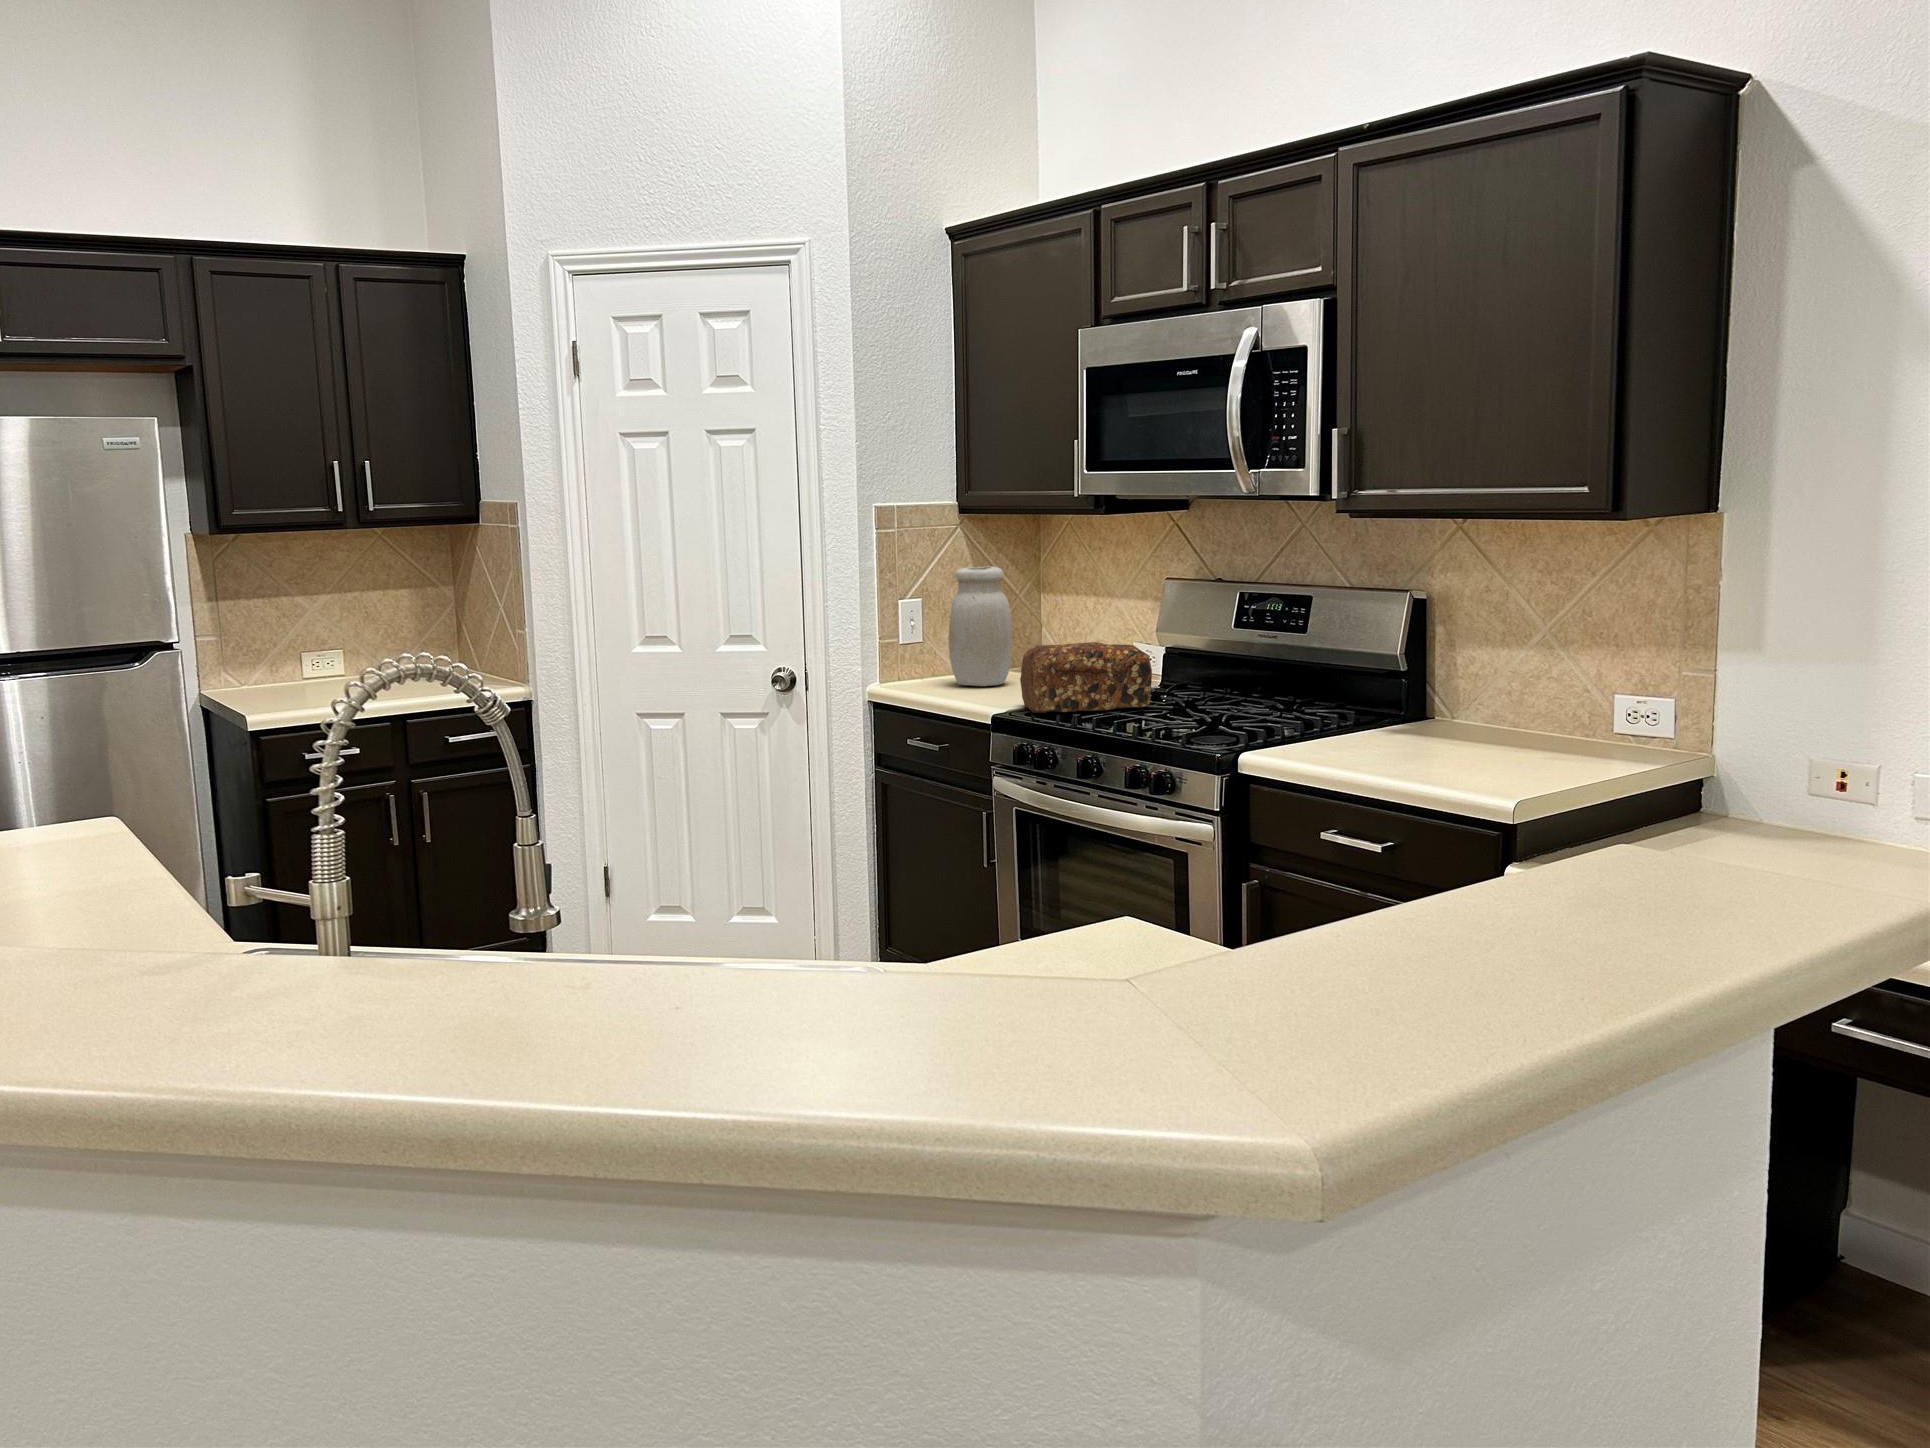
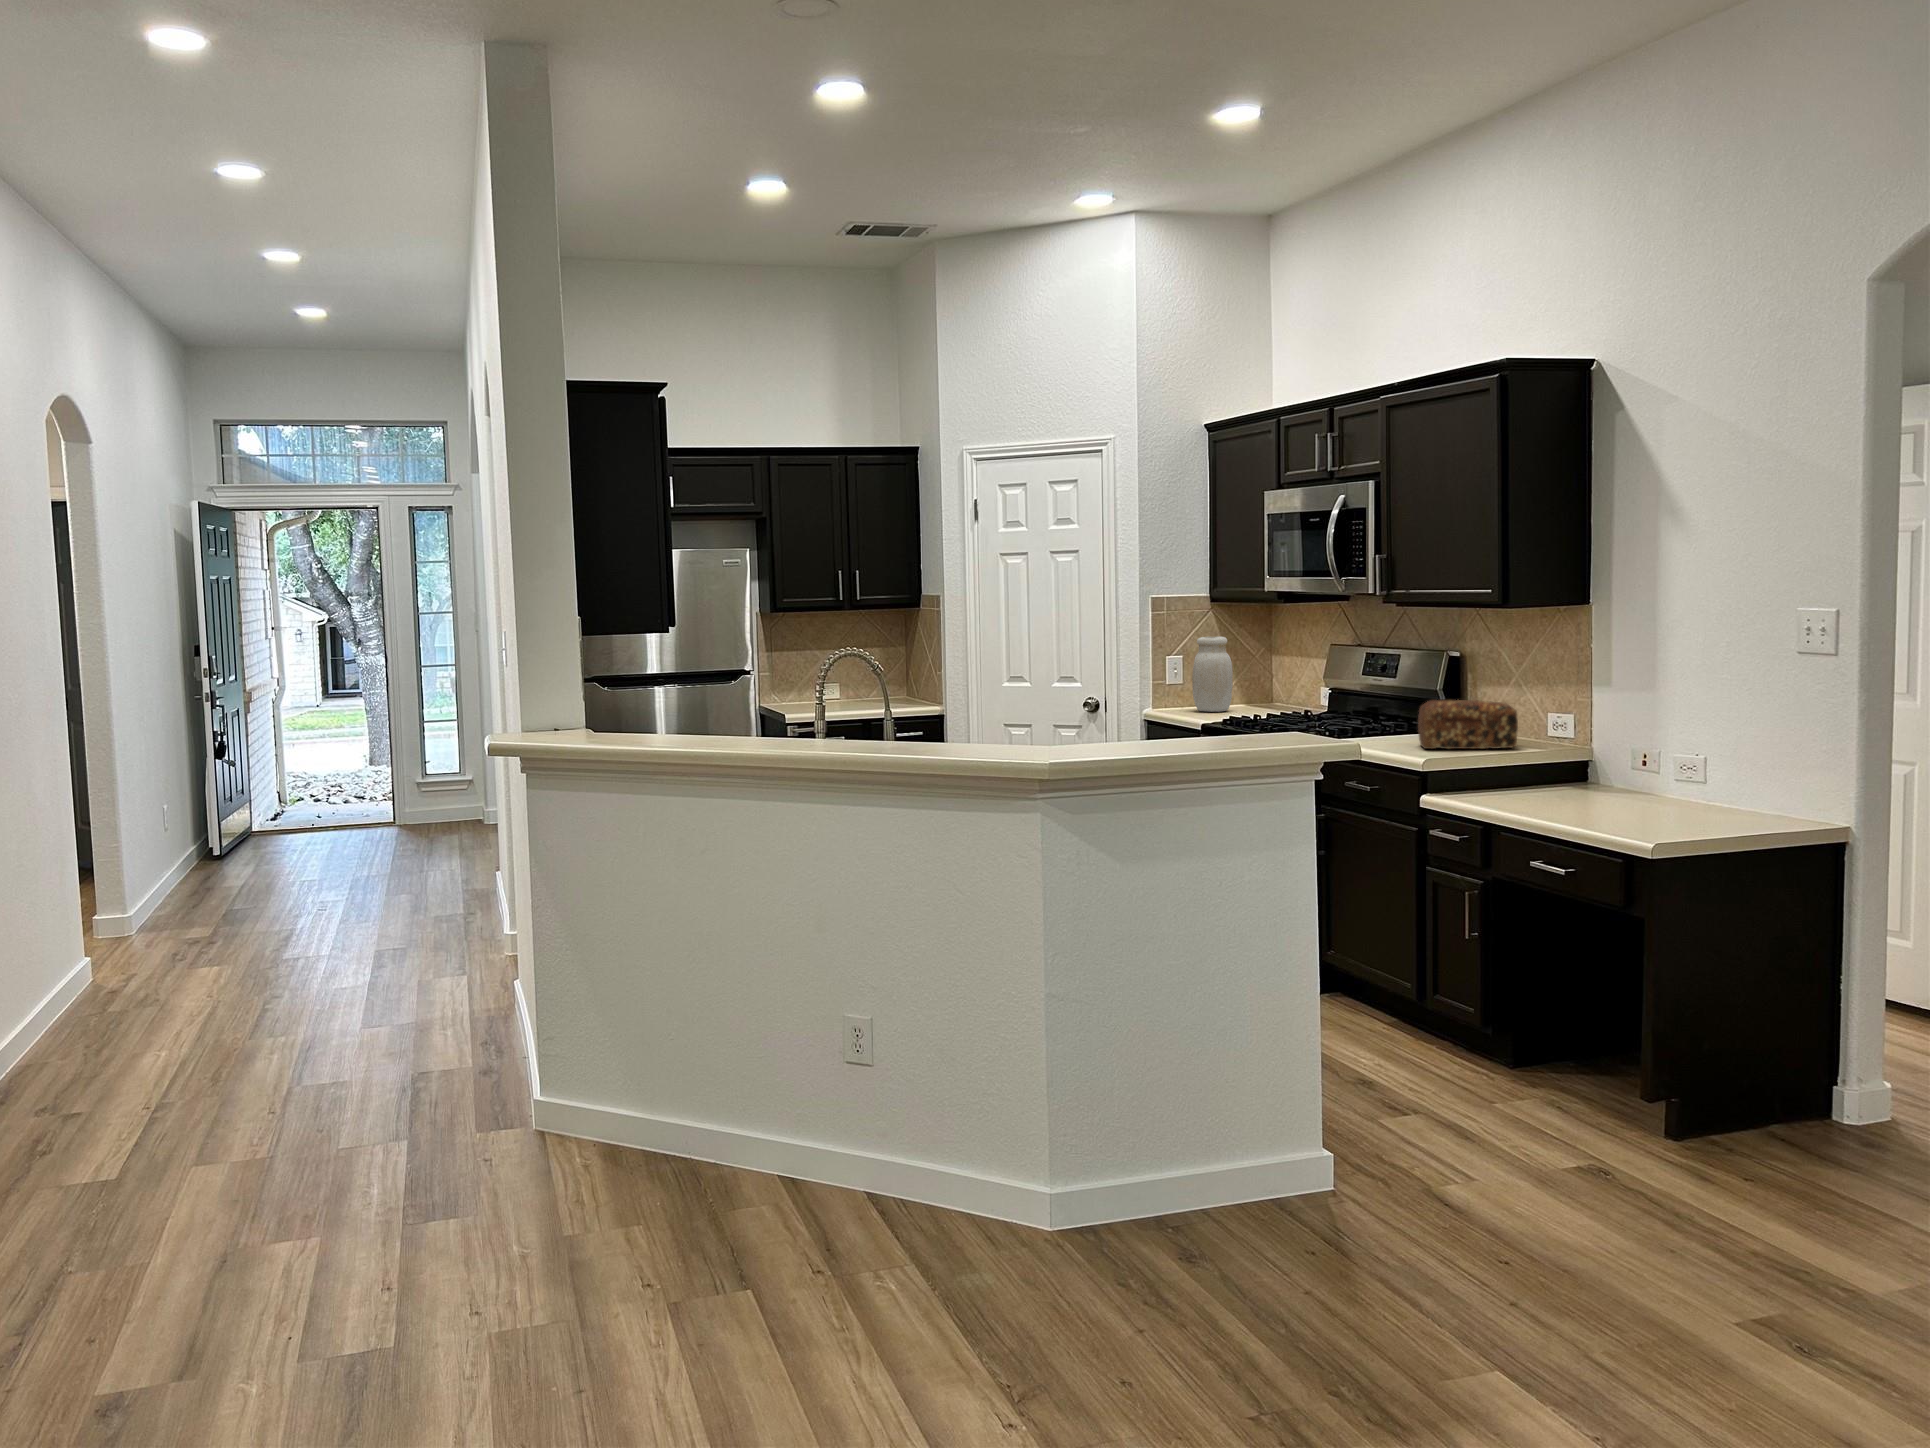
bread loaf: present [1020,642,1152,713] -> present [1418,700,1518,749]

